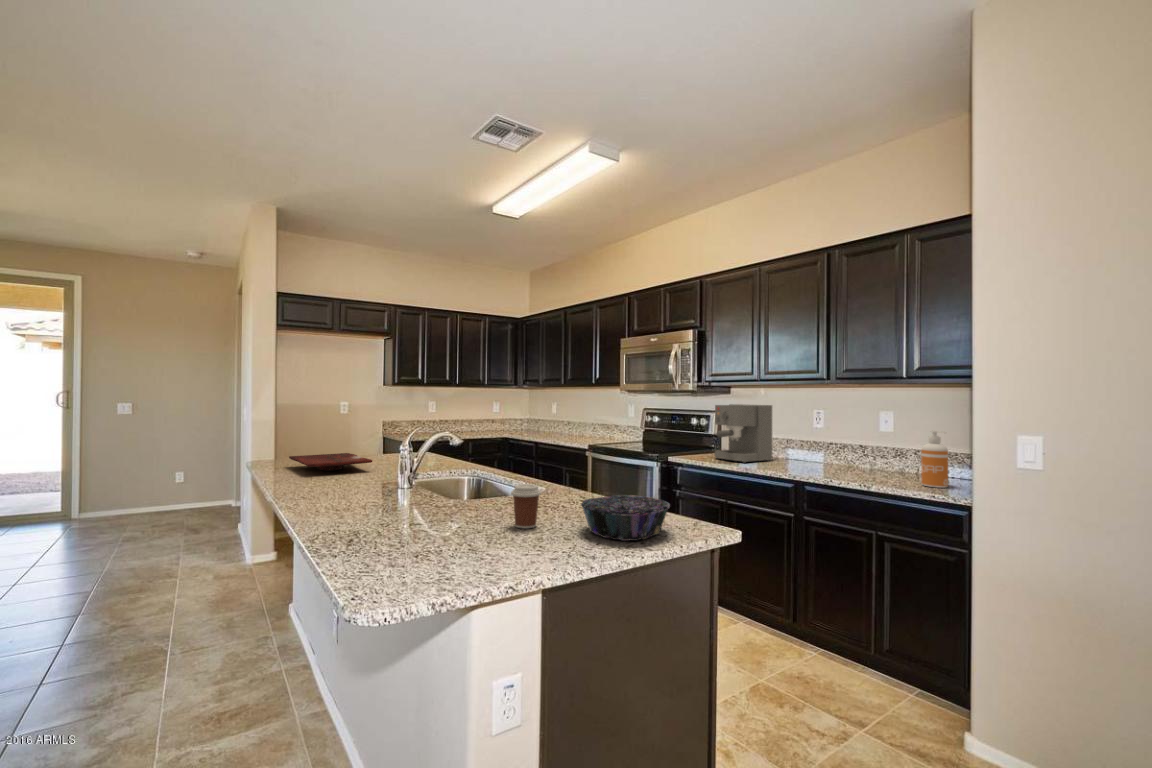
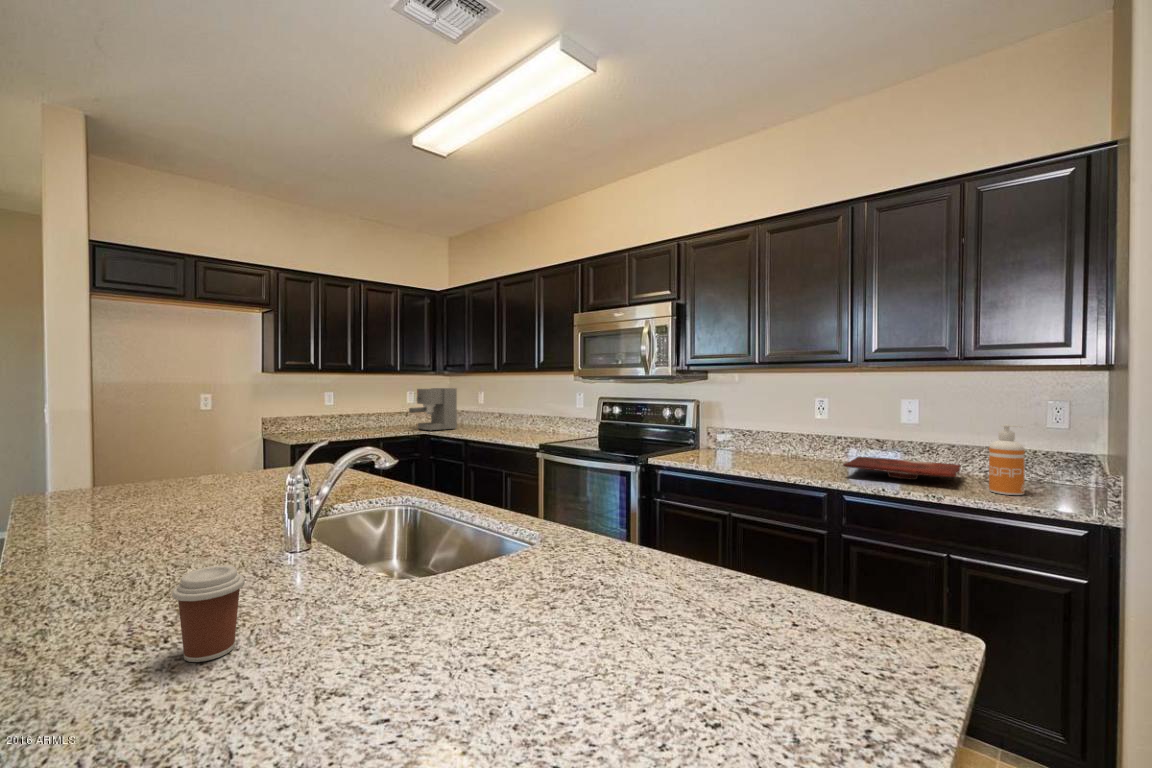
coffee maker: present [715,404,772,463] -> present [409,388,457,431]
cutting board: present [289,453,372,471] -> present [843,456,961,479]
coffee cup: present [511,484,541,528] -> present [172,565,245,662]
decorative bowl: present [581,495,670,541] -> none [675,567,854,688]

